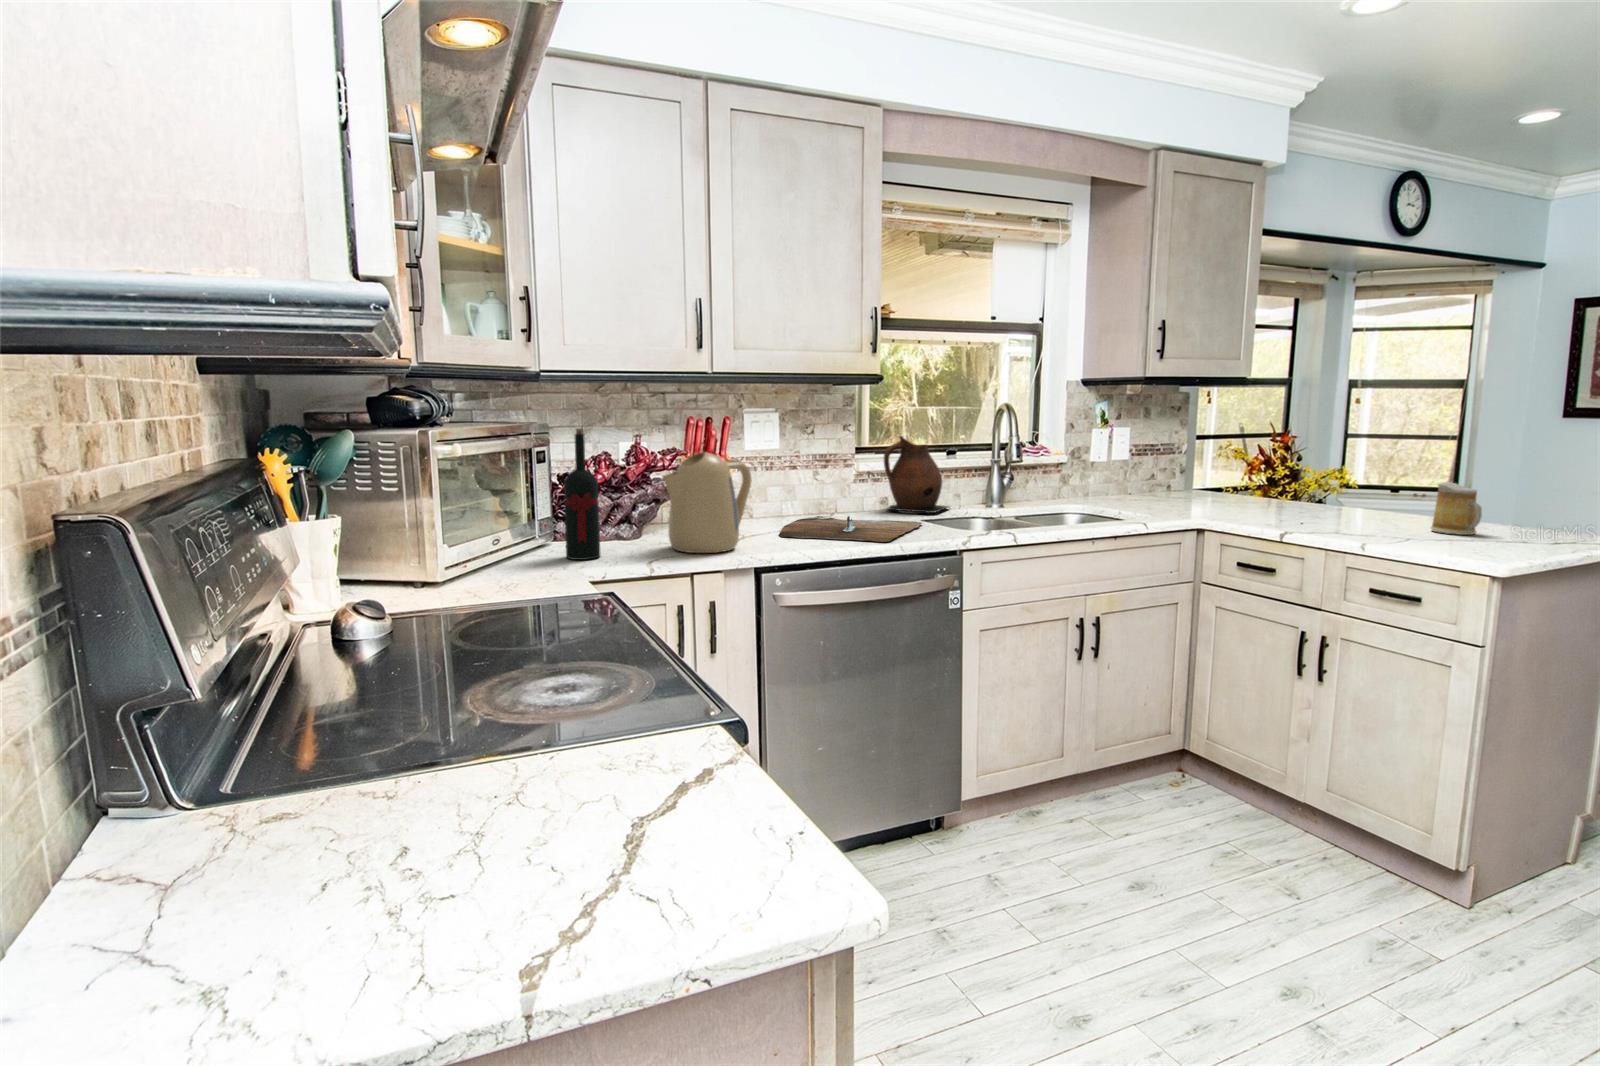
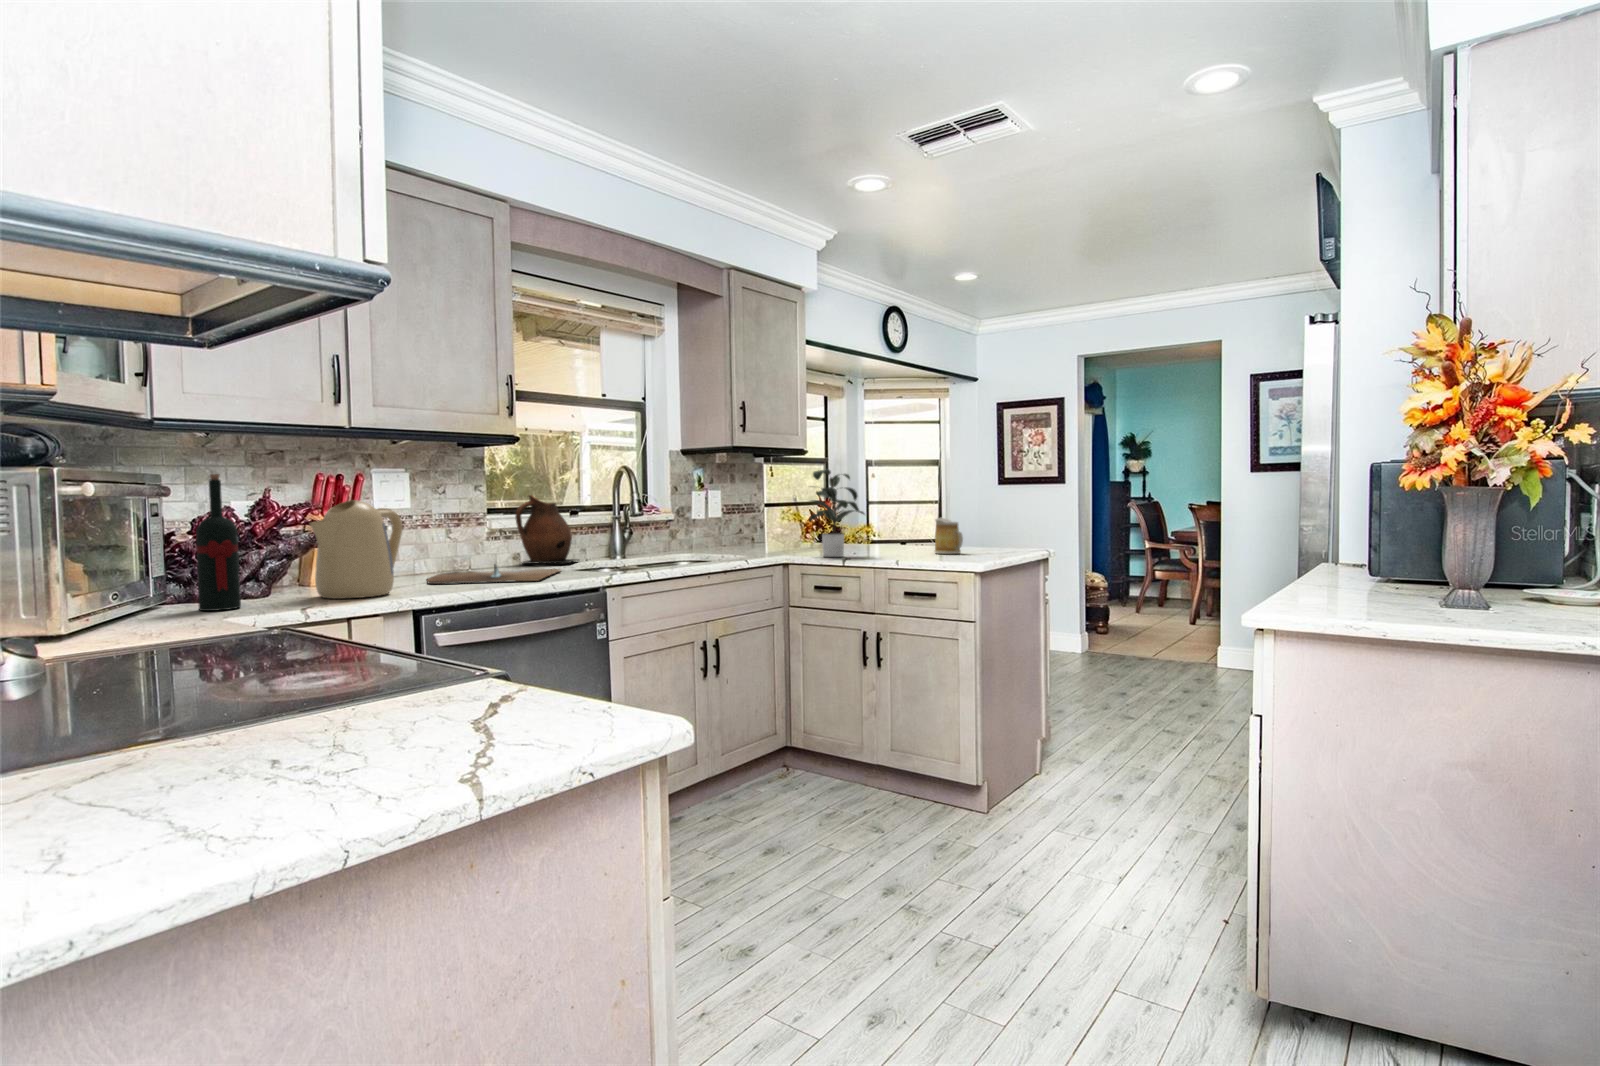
potted plant: none [1227,411,1345,527] -> present [809,469,864,557]

